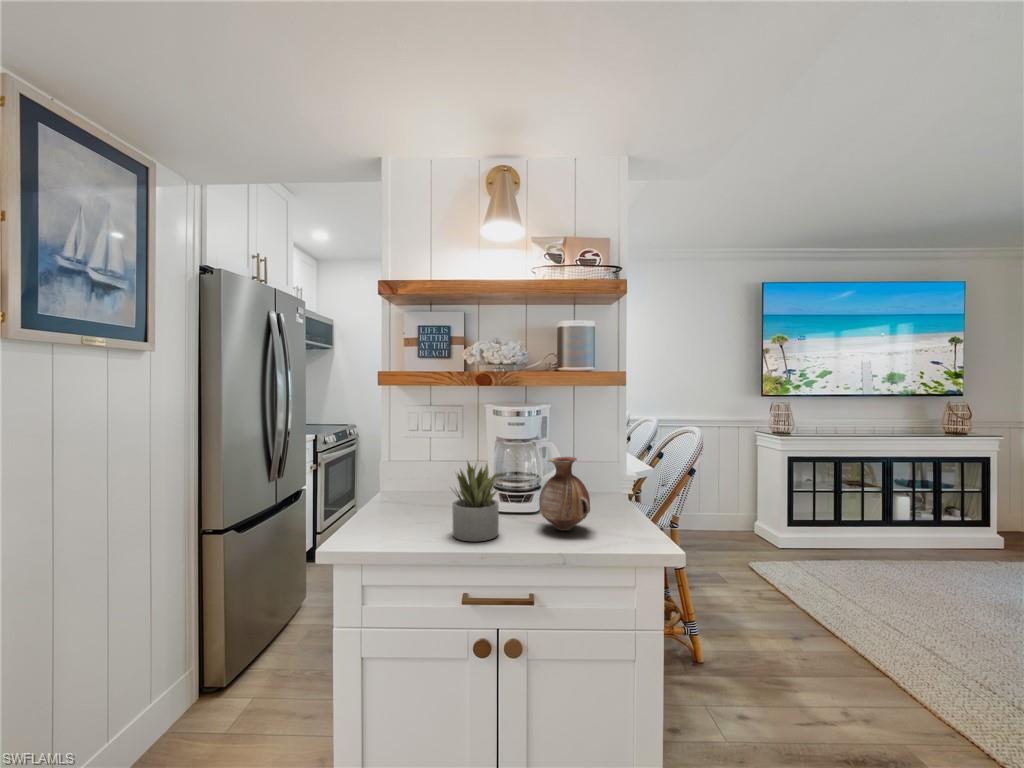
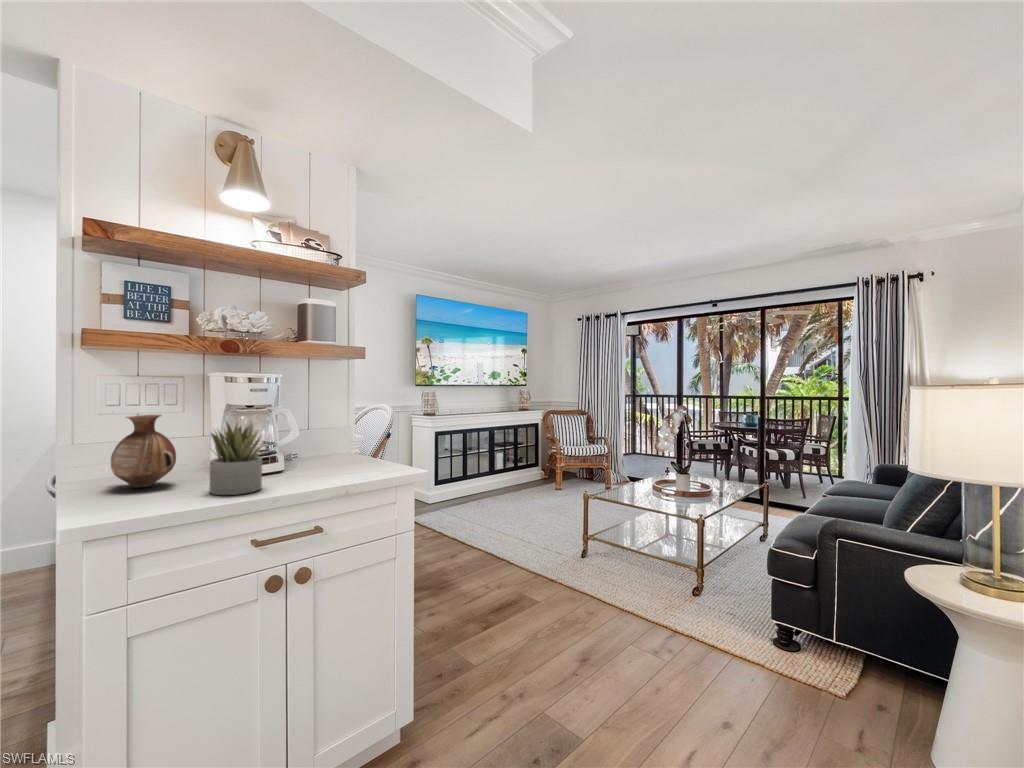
vase: present [539,457,590,530] -> present [111,414,176,487]

